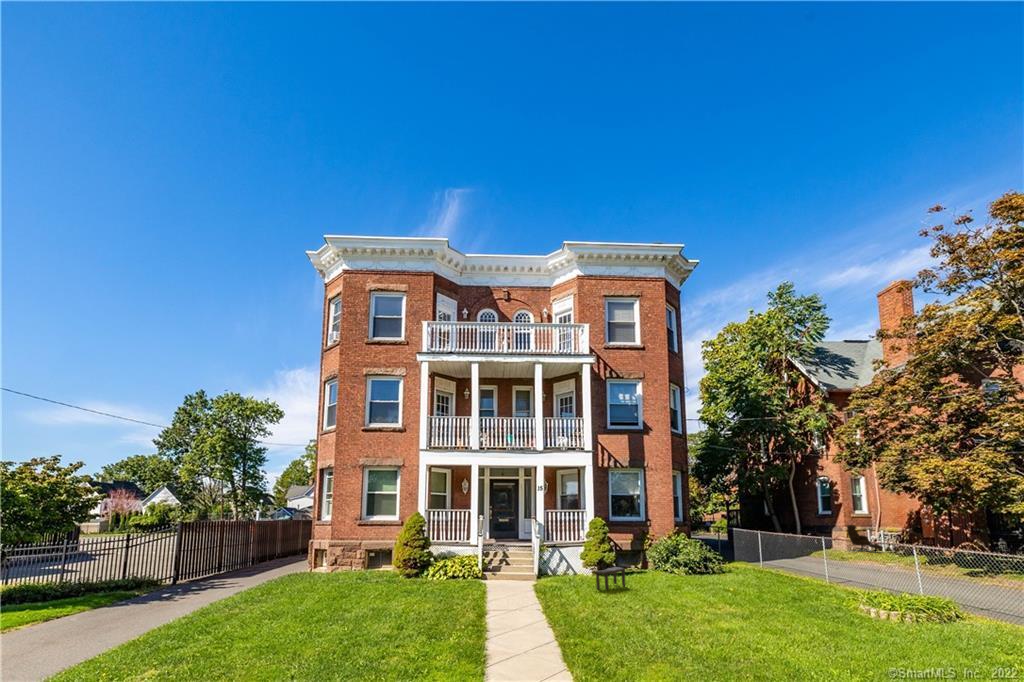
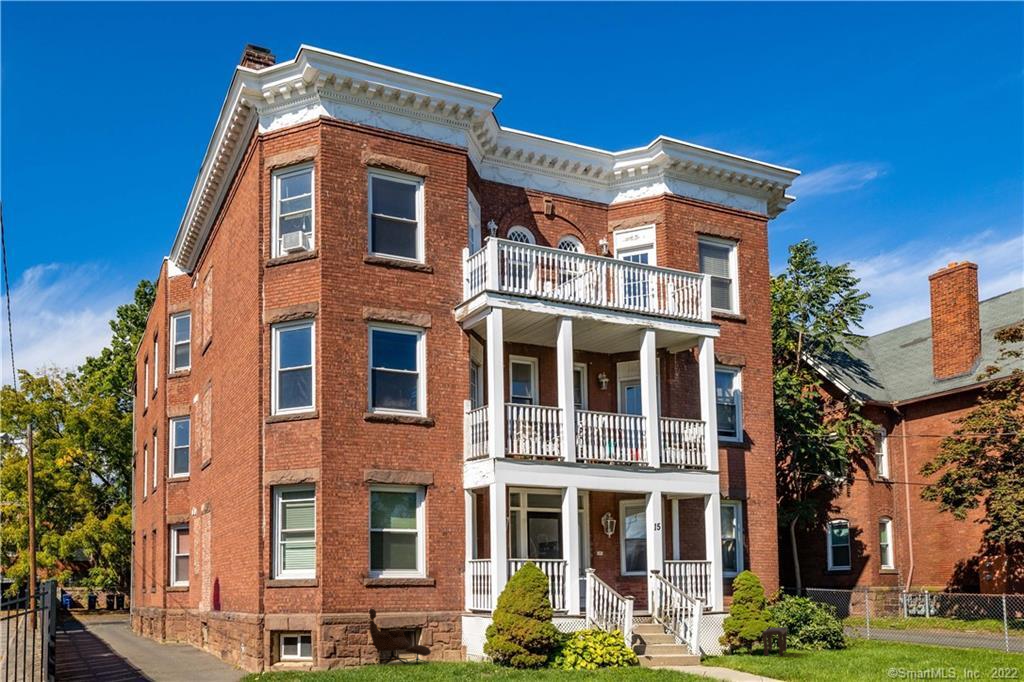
lounge chair: present [847,525,883,552] -> present [369,609,431,664]

